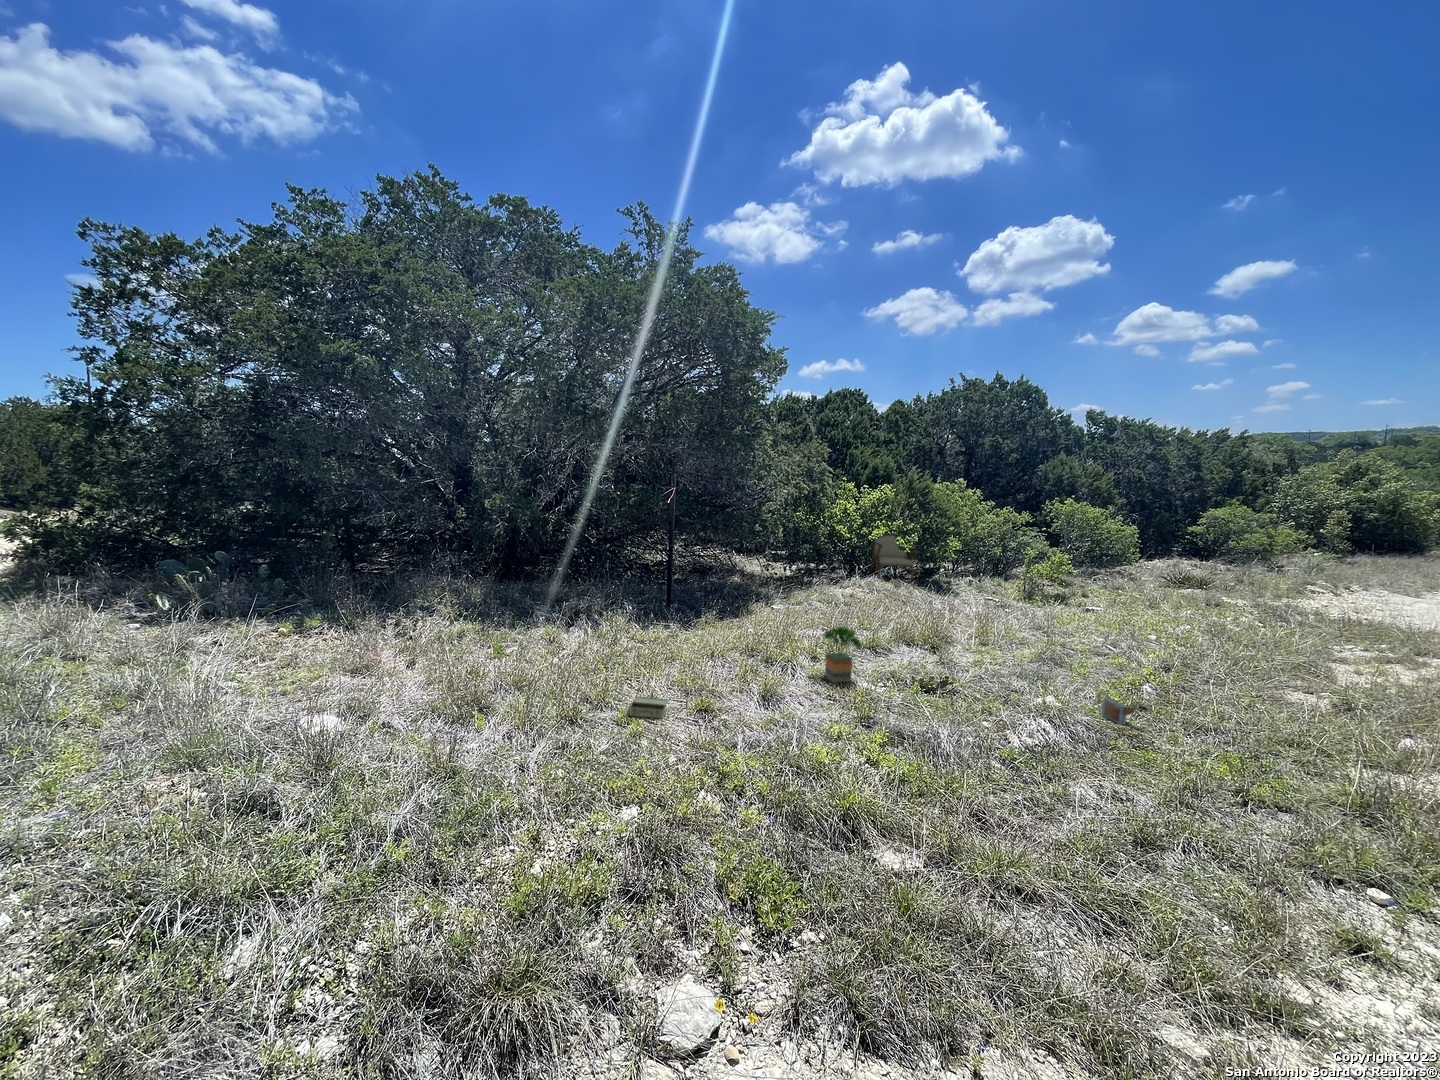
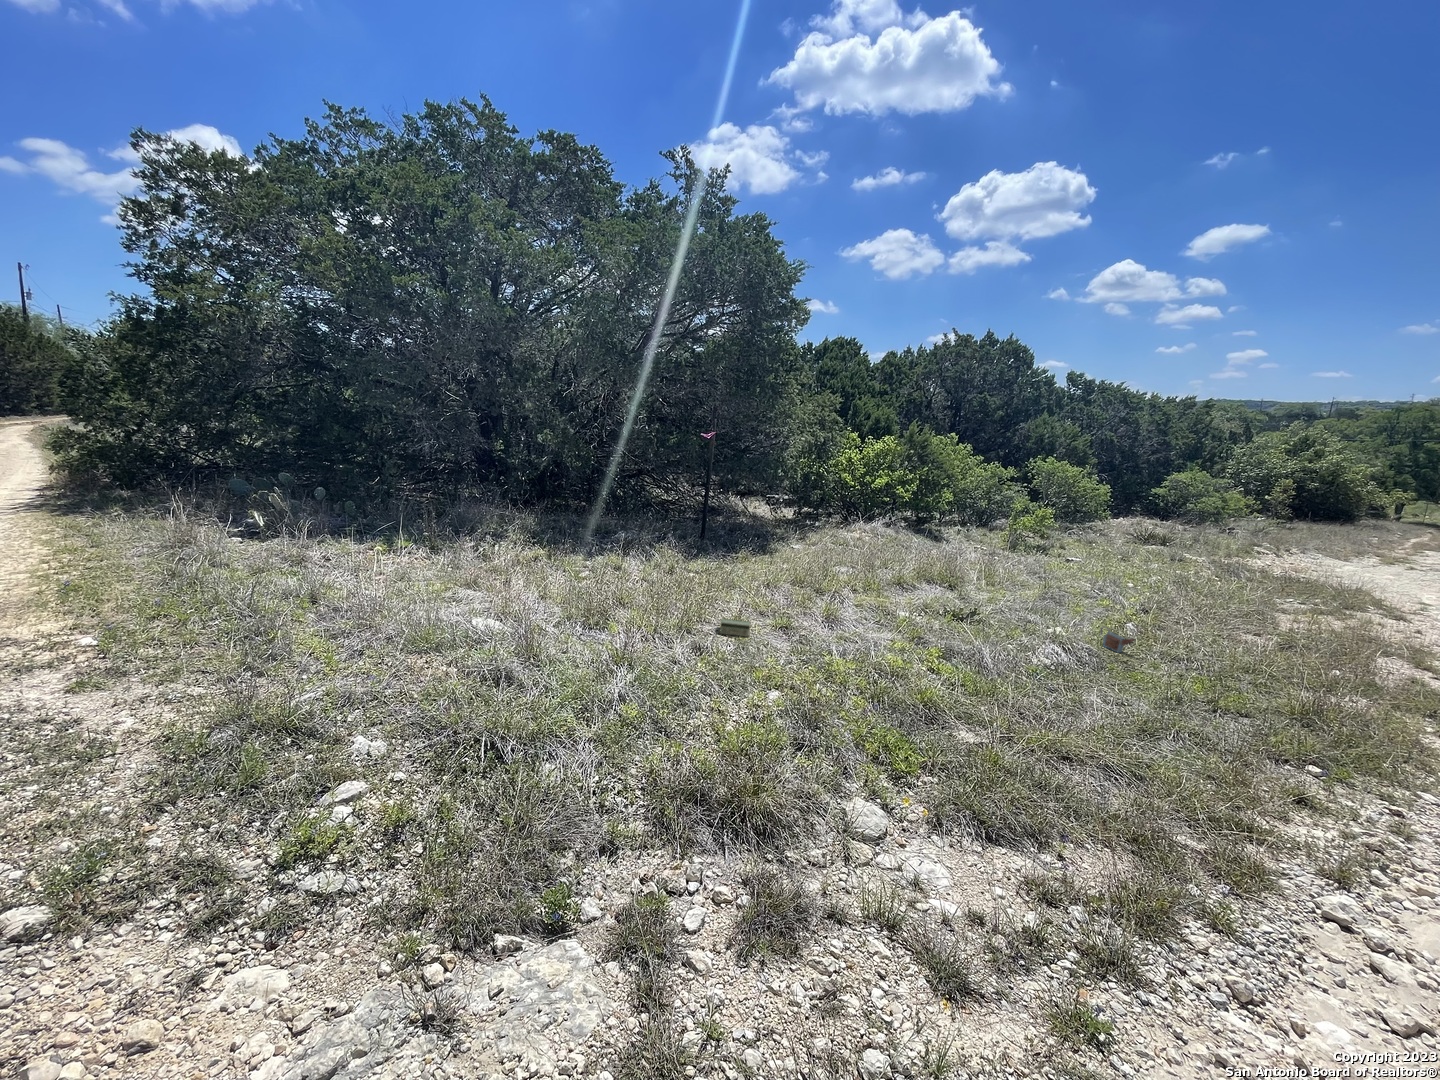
lounge chair: present [869,535,916,579] -> none [870,482,919,527]
potted tree: present [824,627,862,683] -> none [868,565,906,613]

